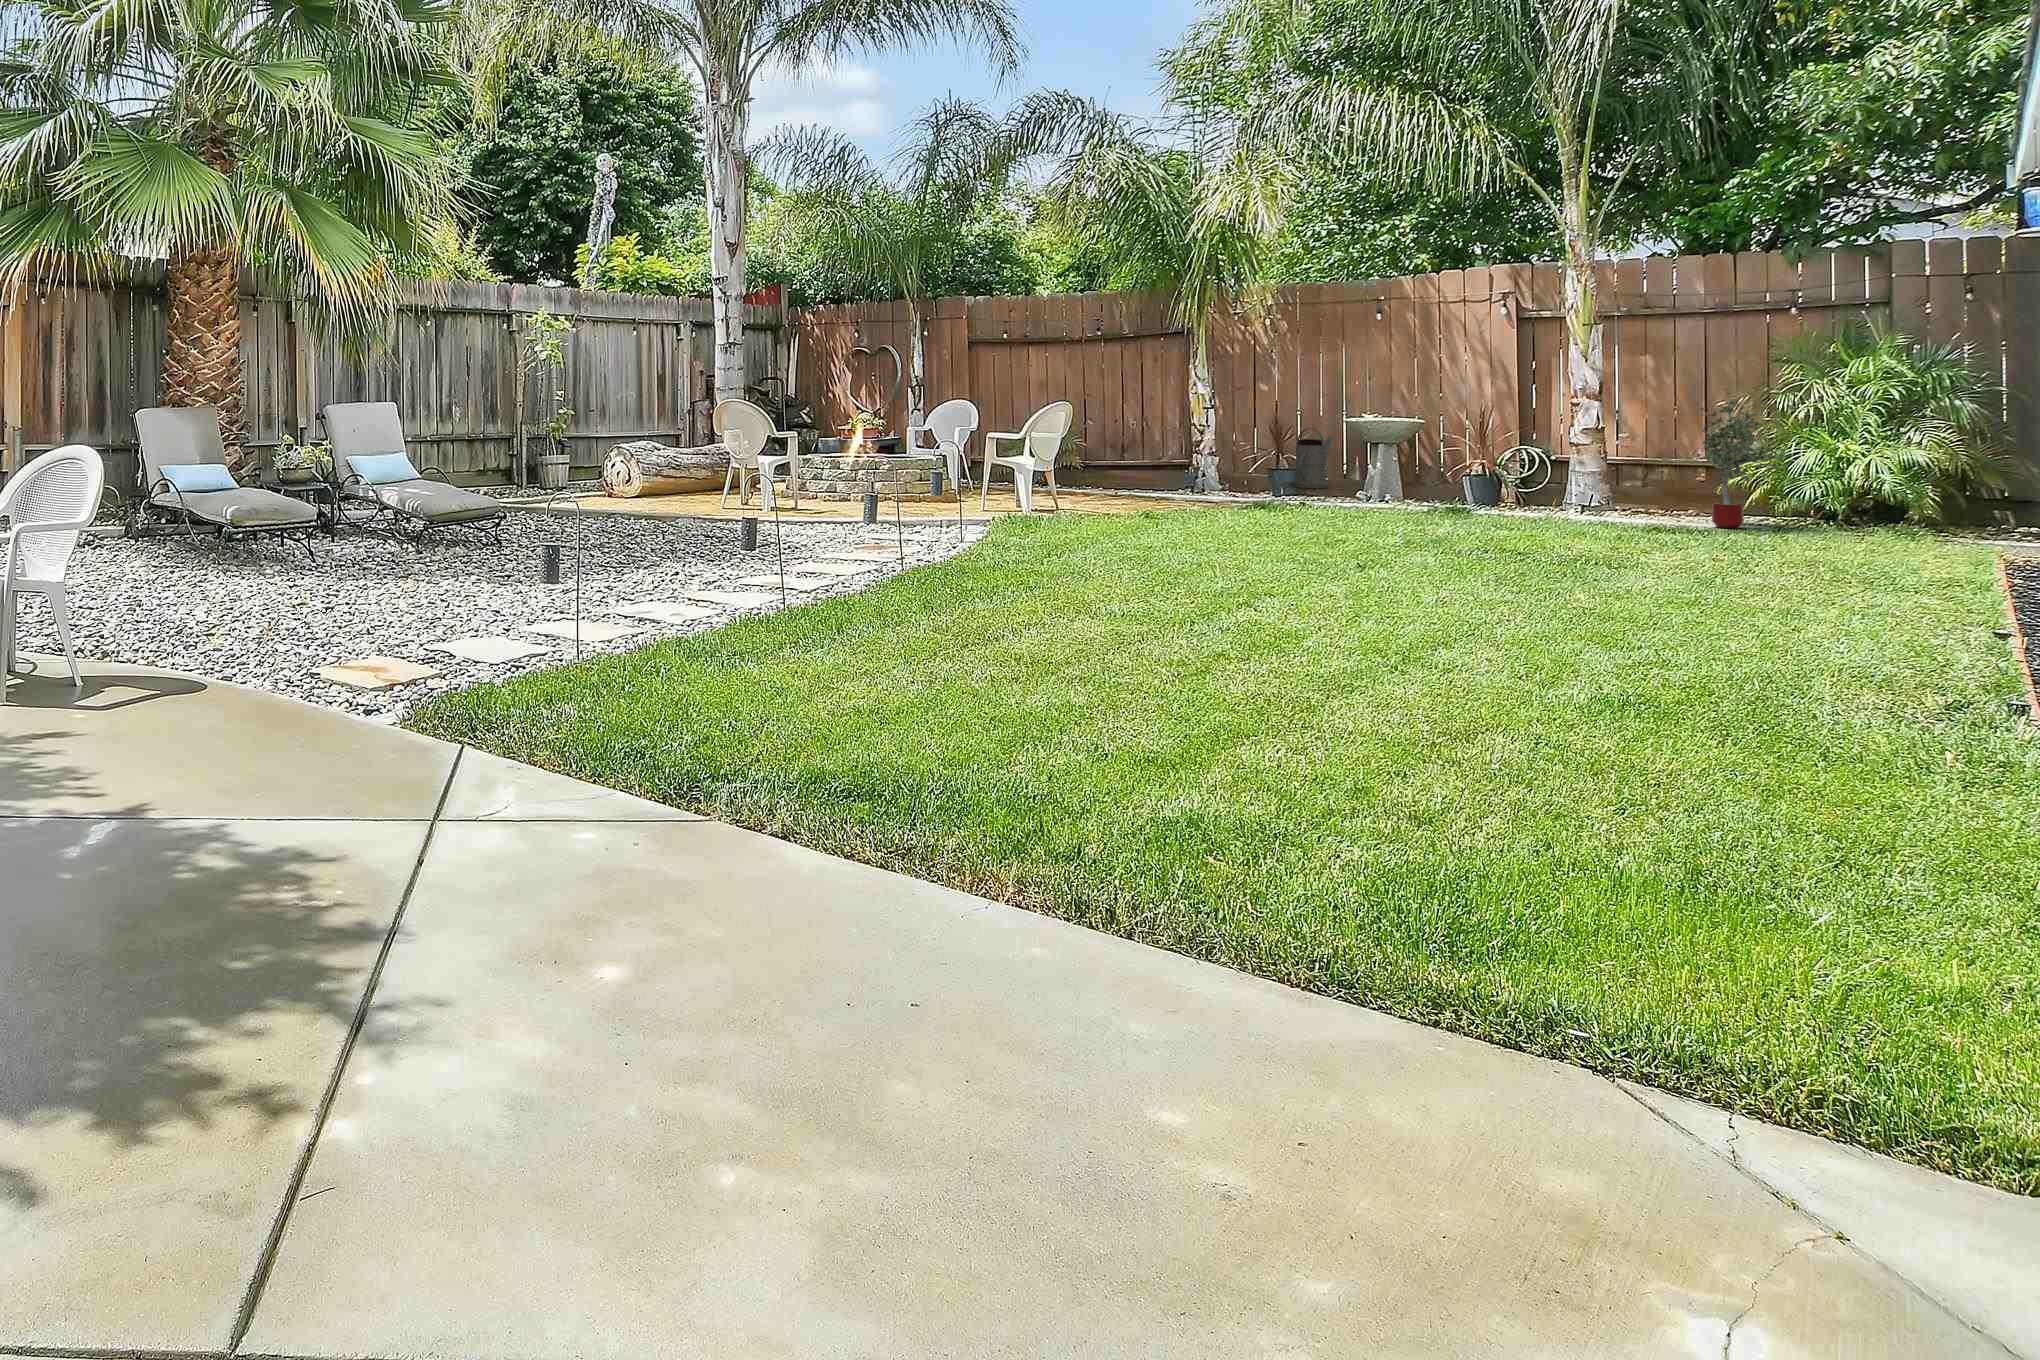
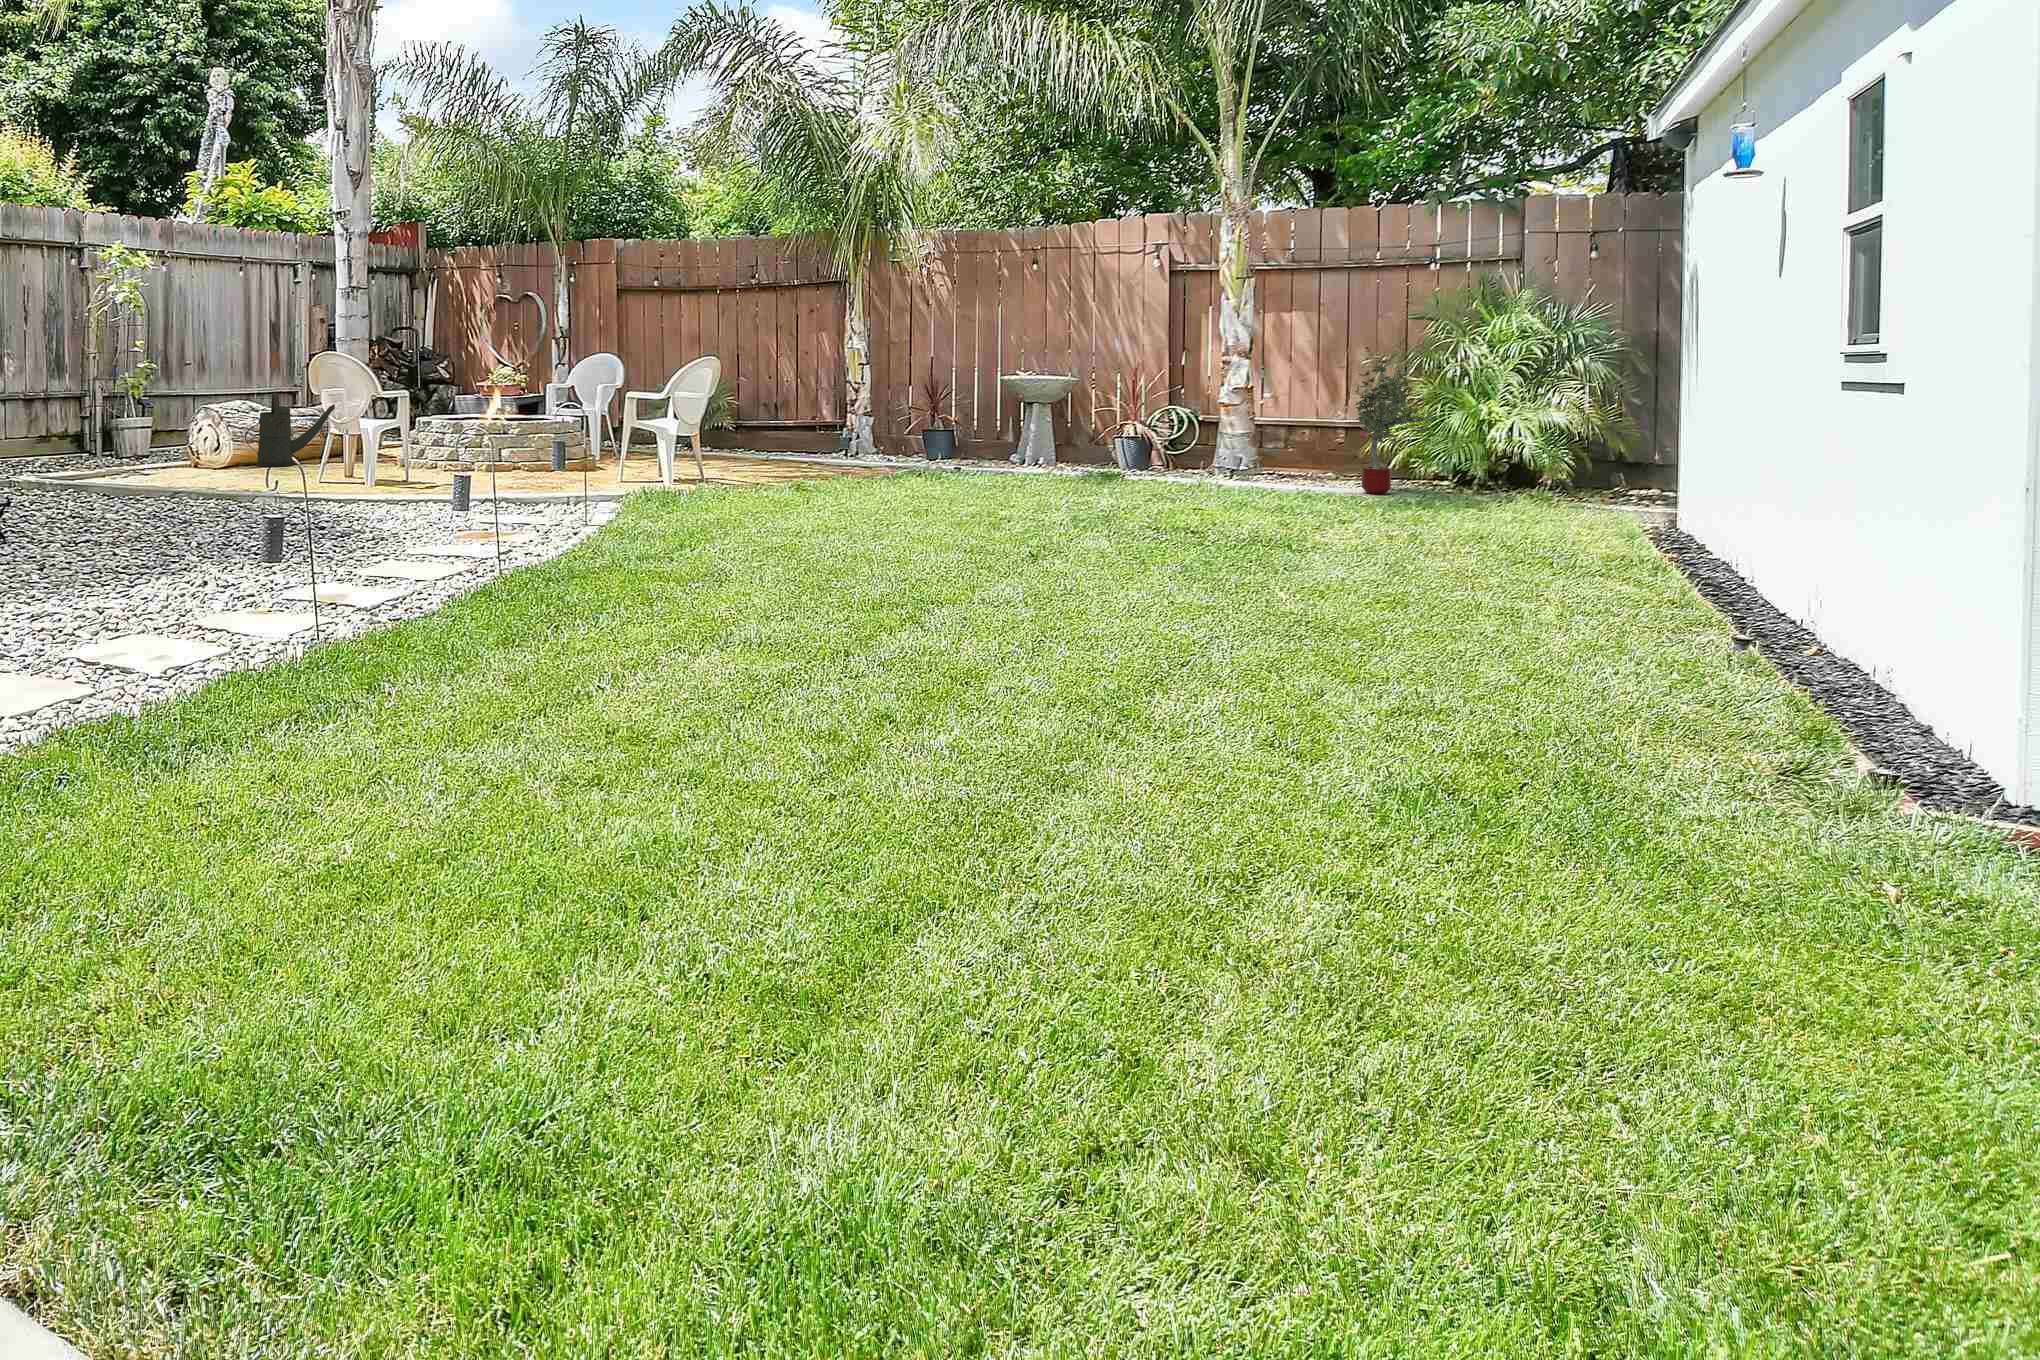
watering can: present [1293,428,1332,488] -> present [245,393,335,467]

